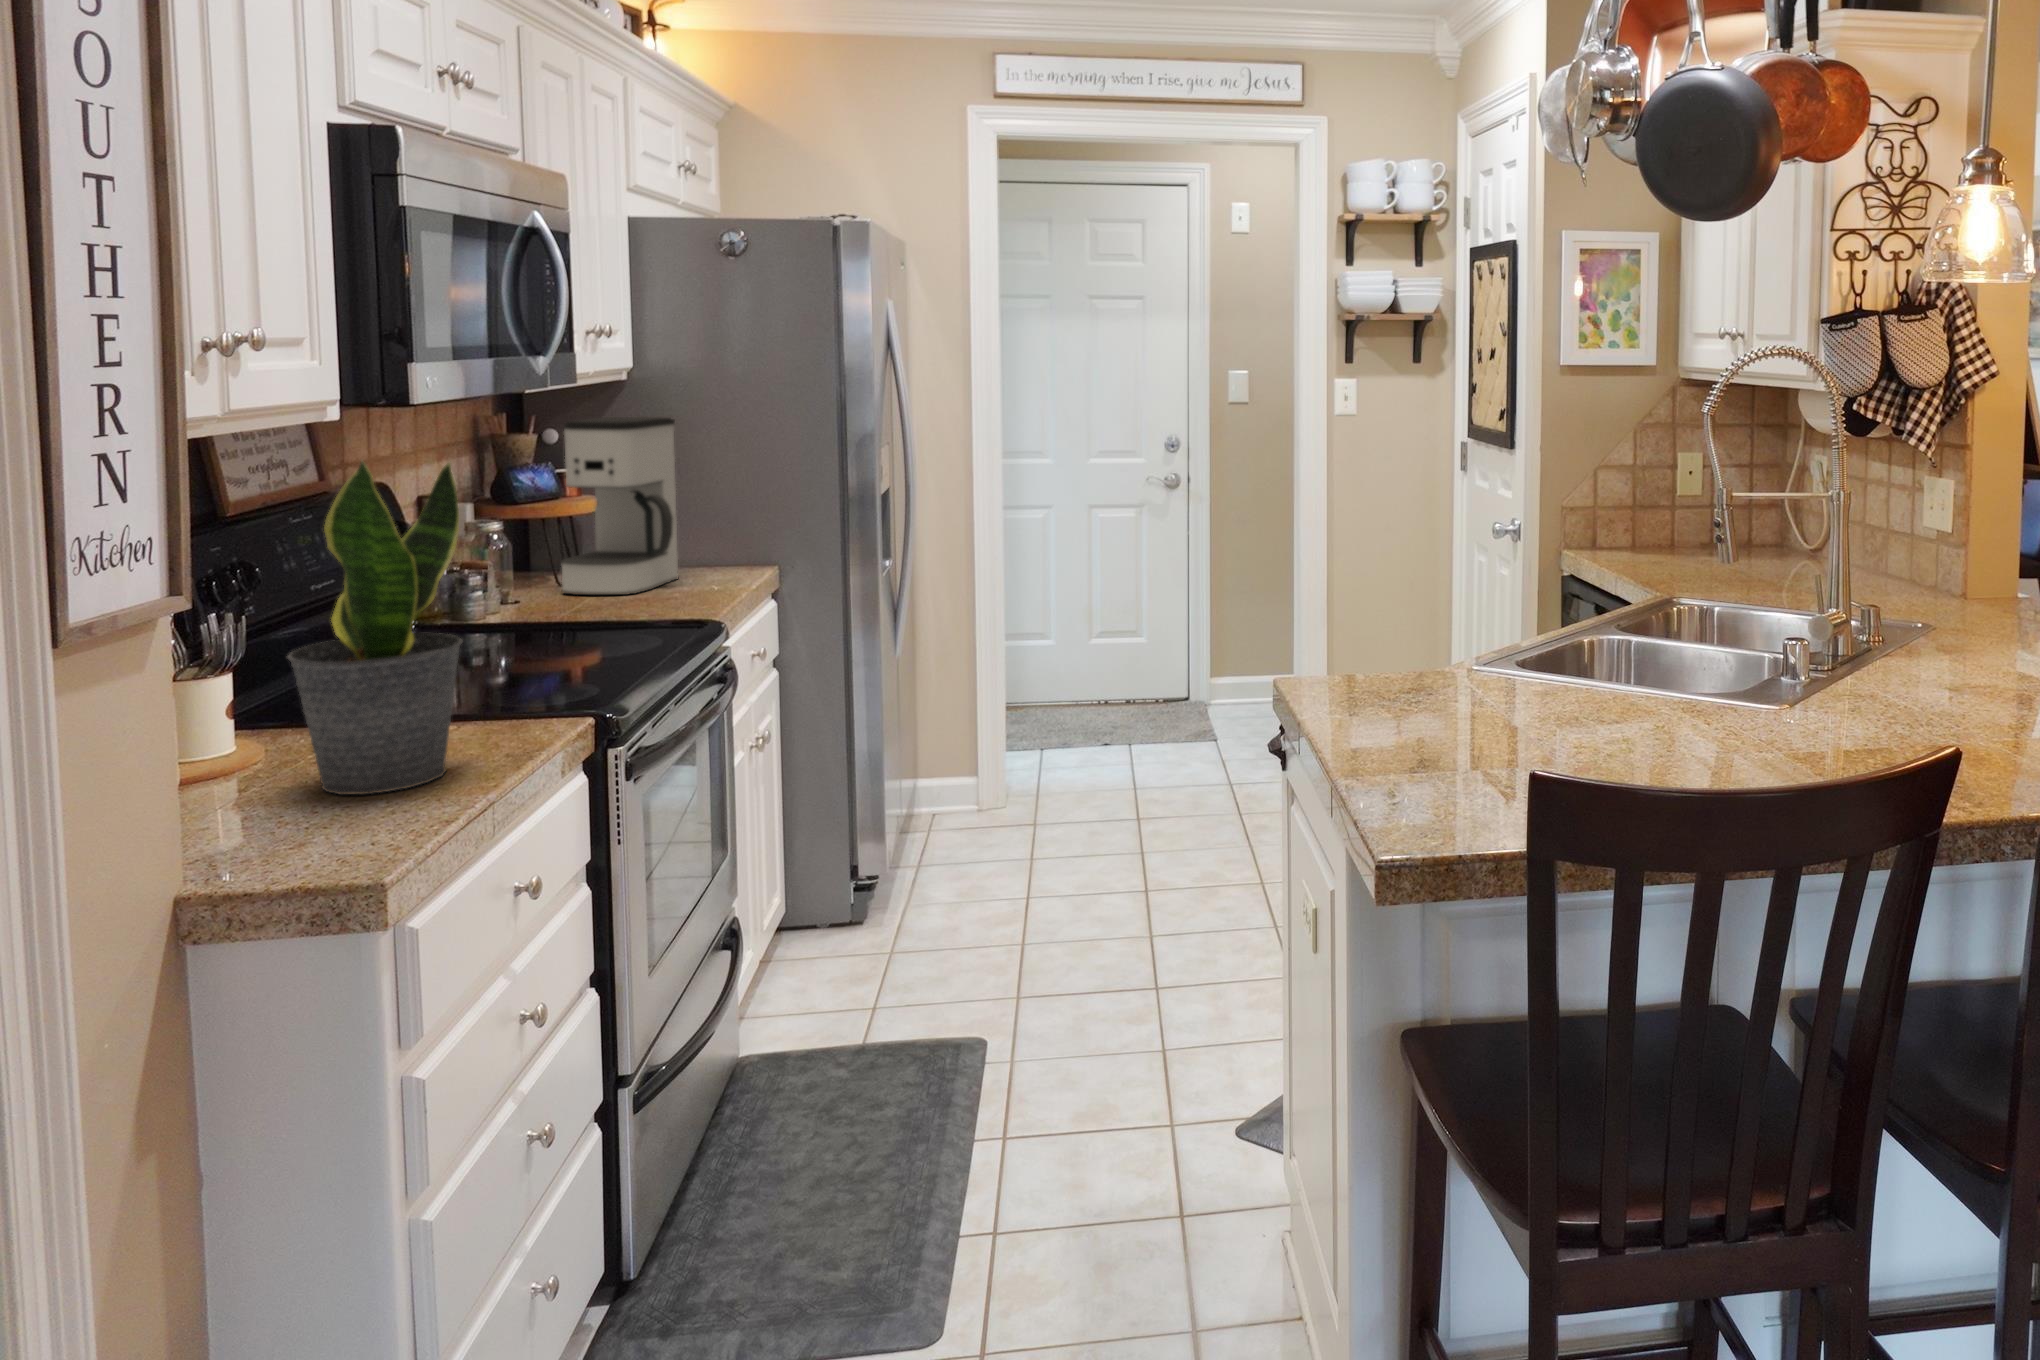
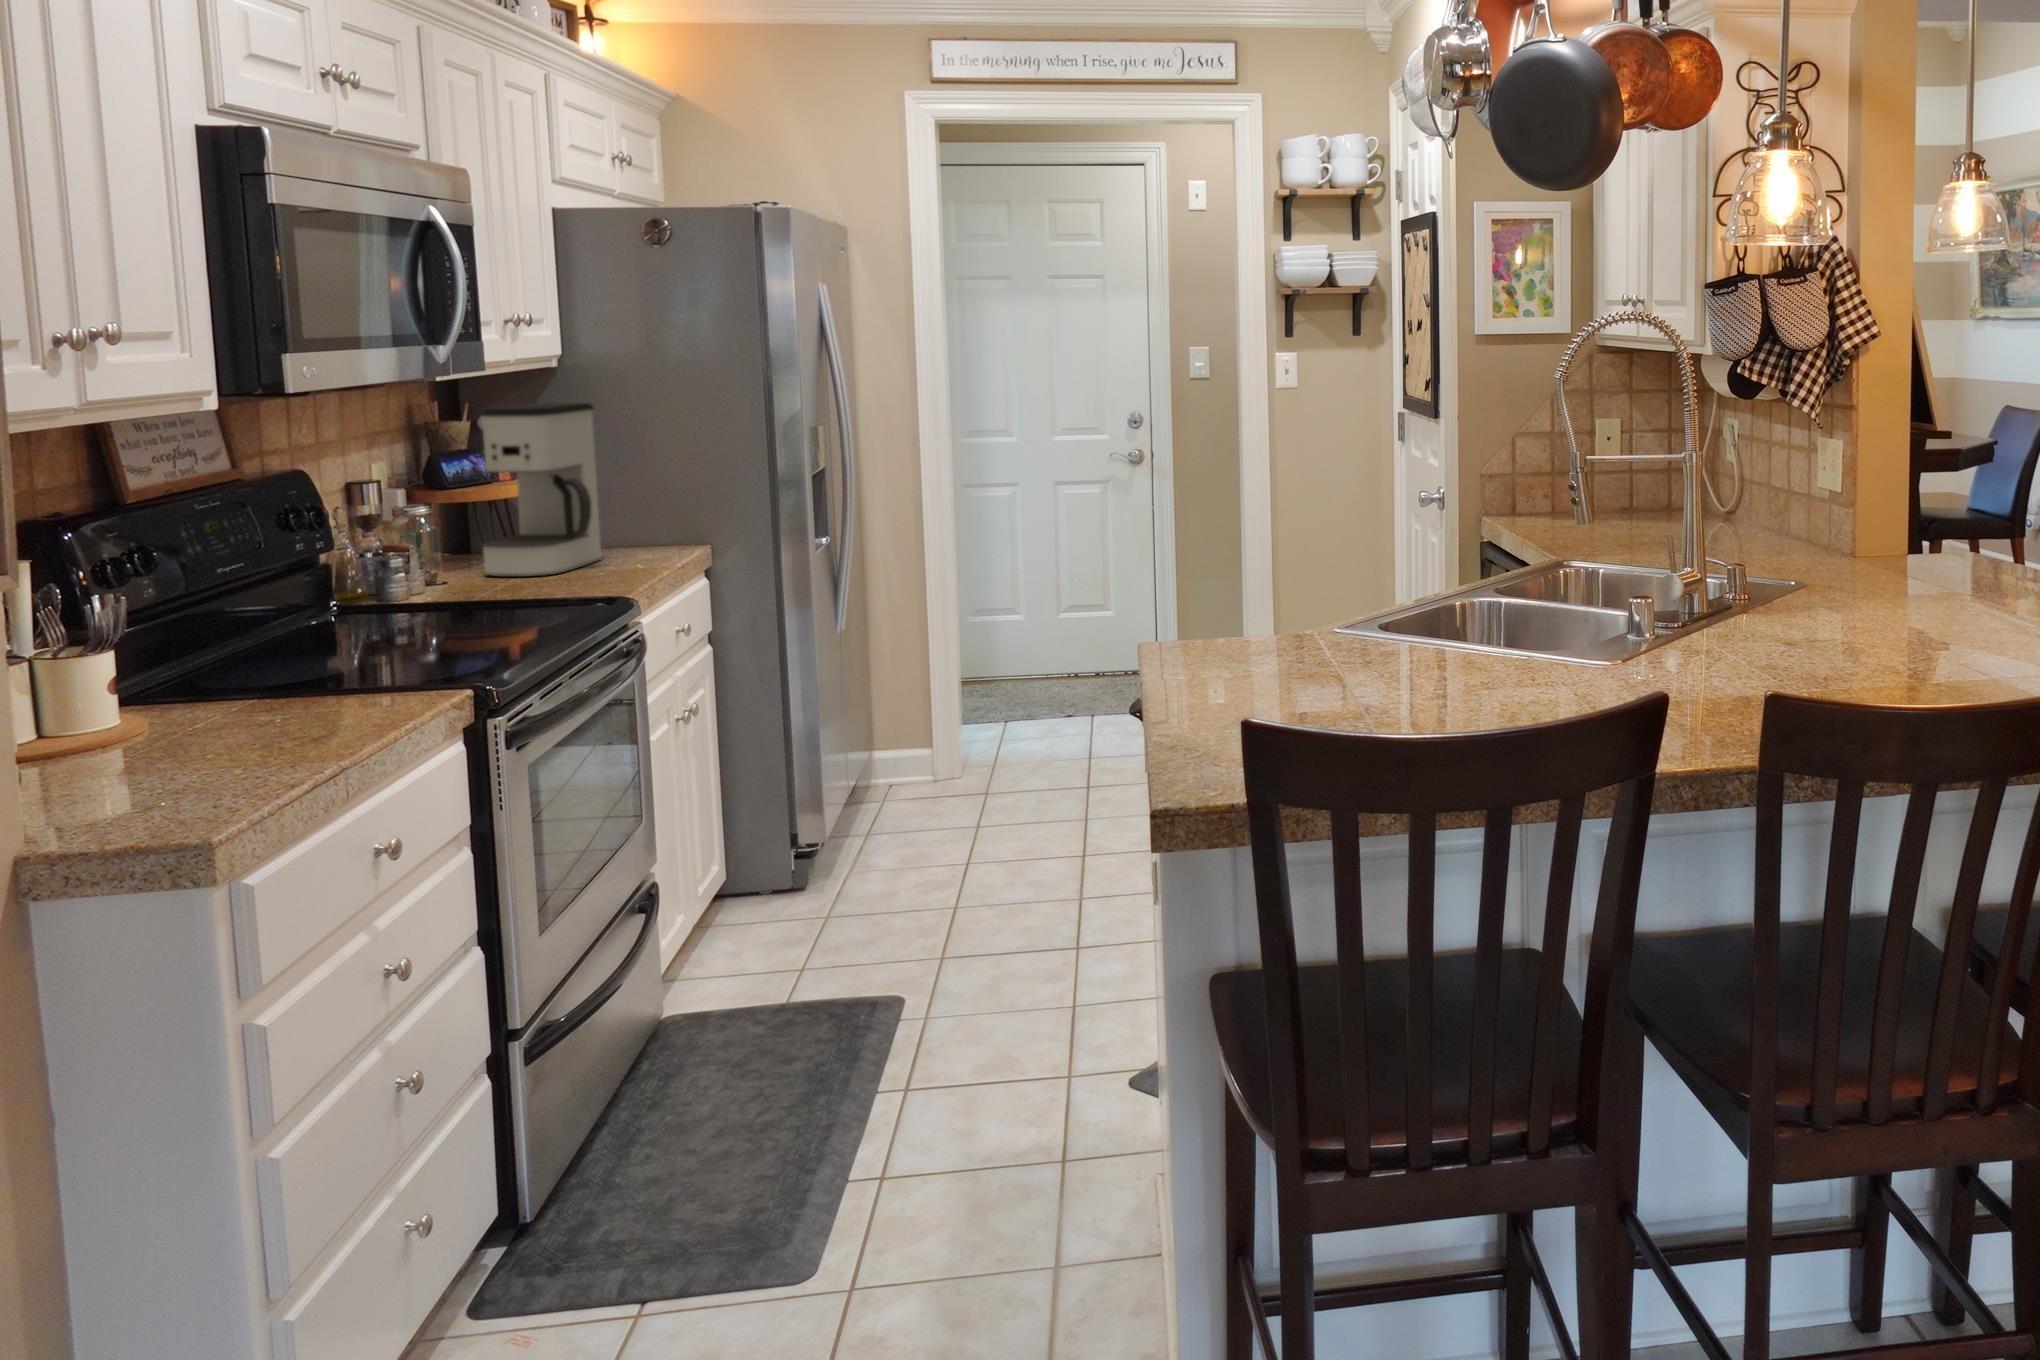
potted plant: present [288,461,463,794] -> none [151,446,325,763]

